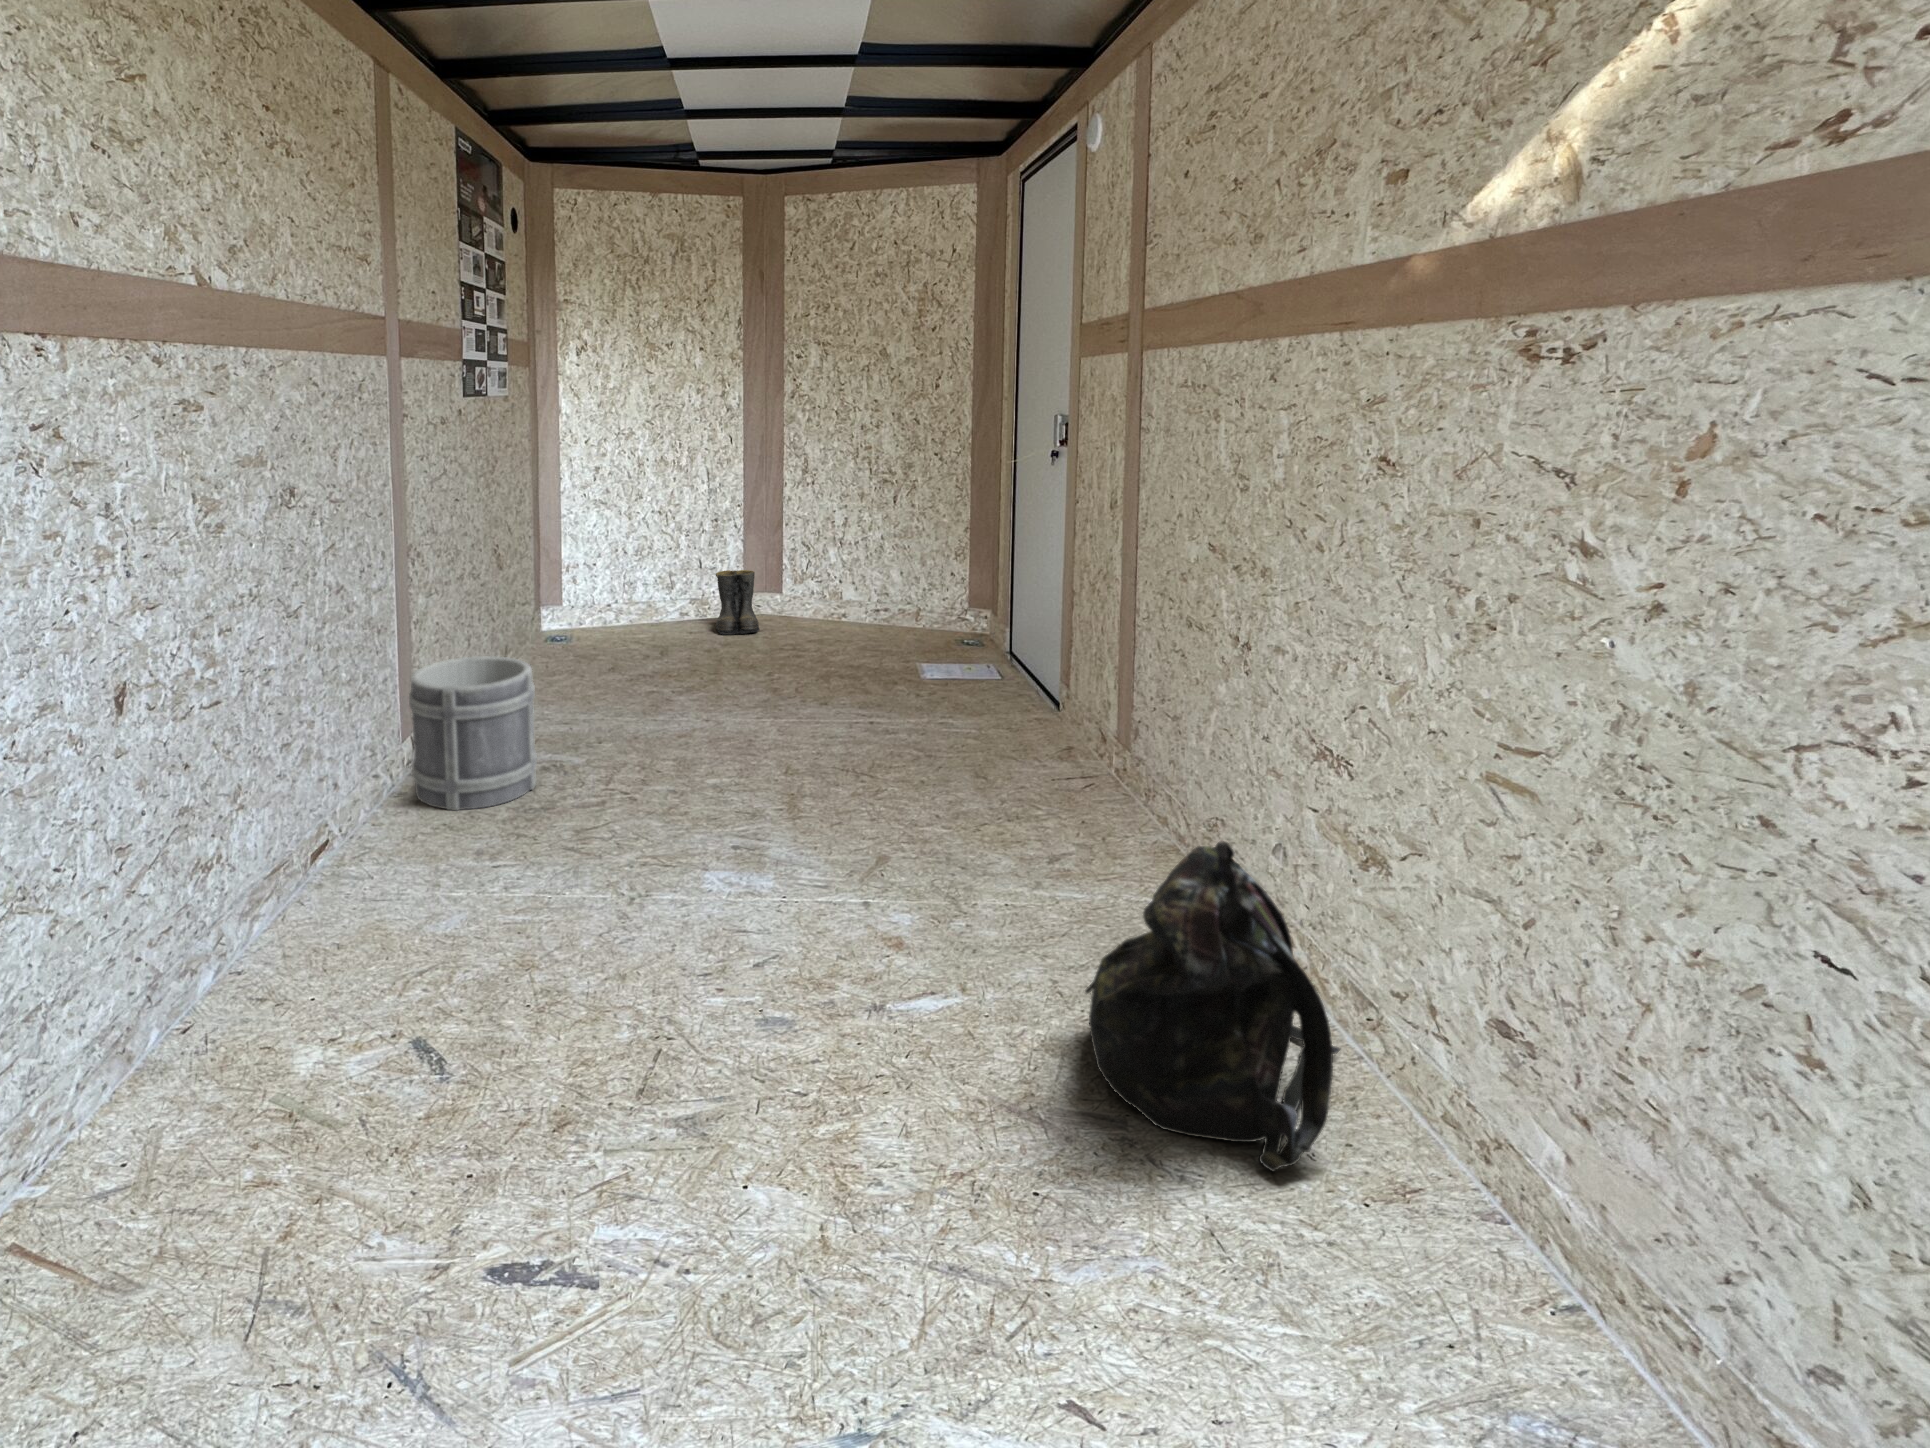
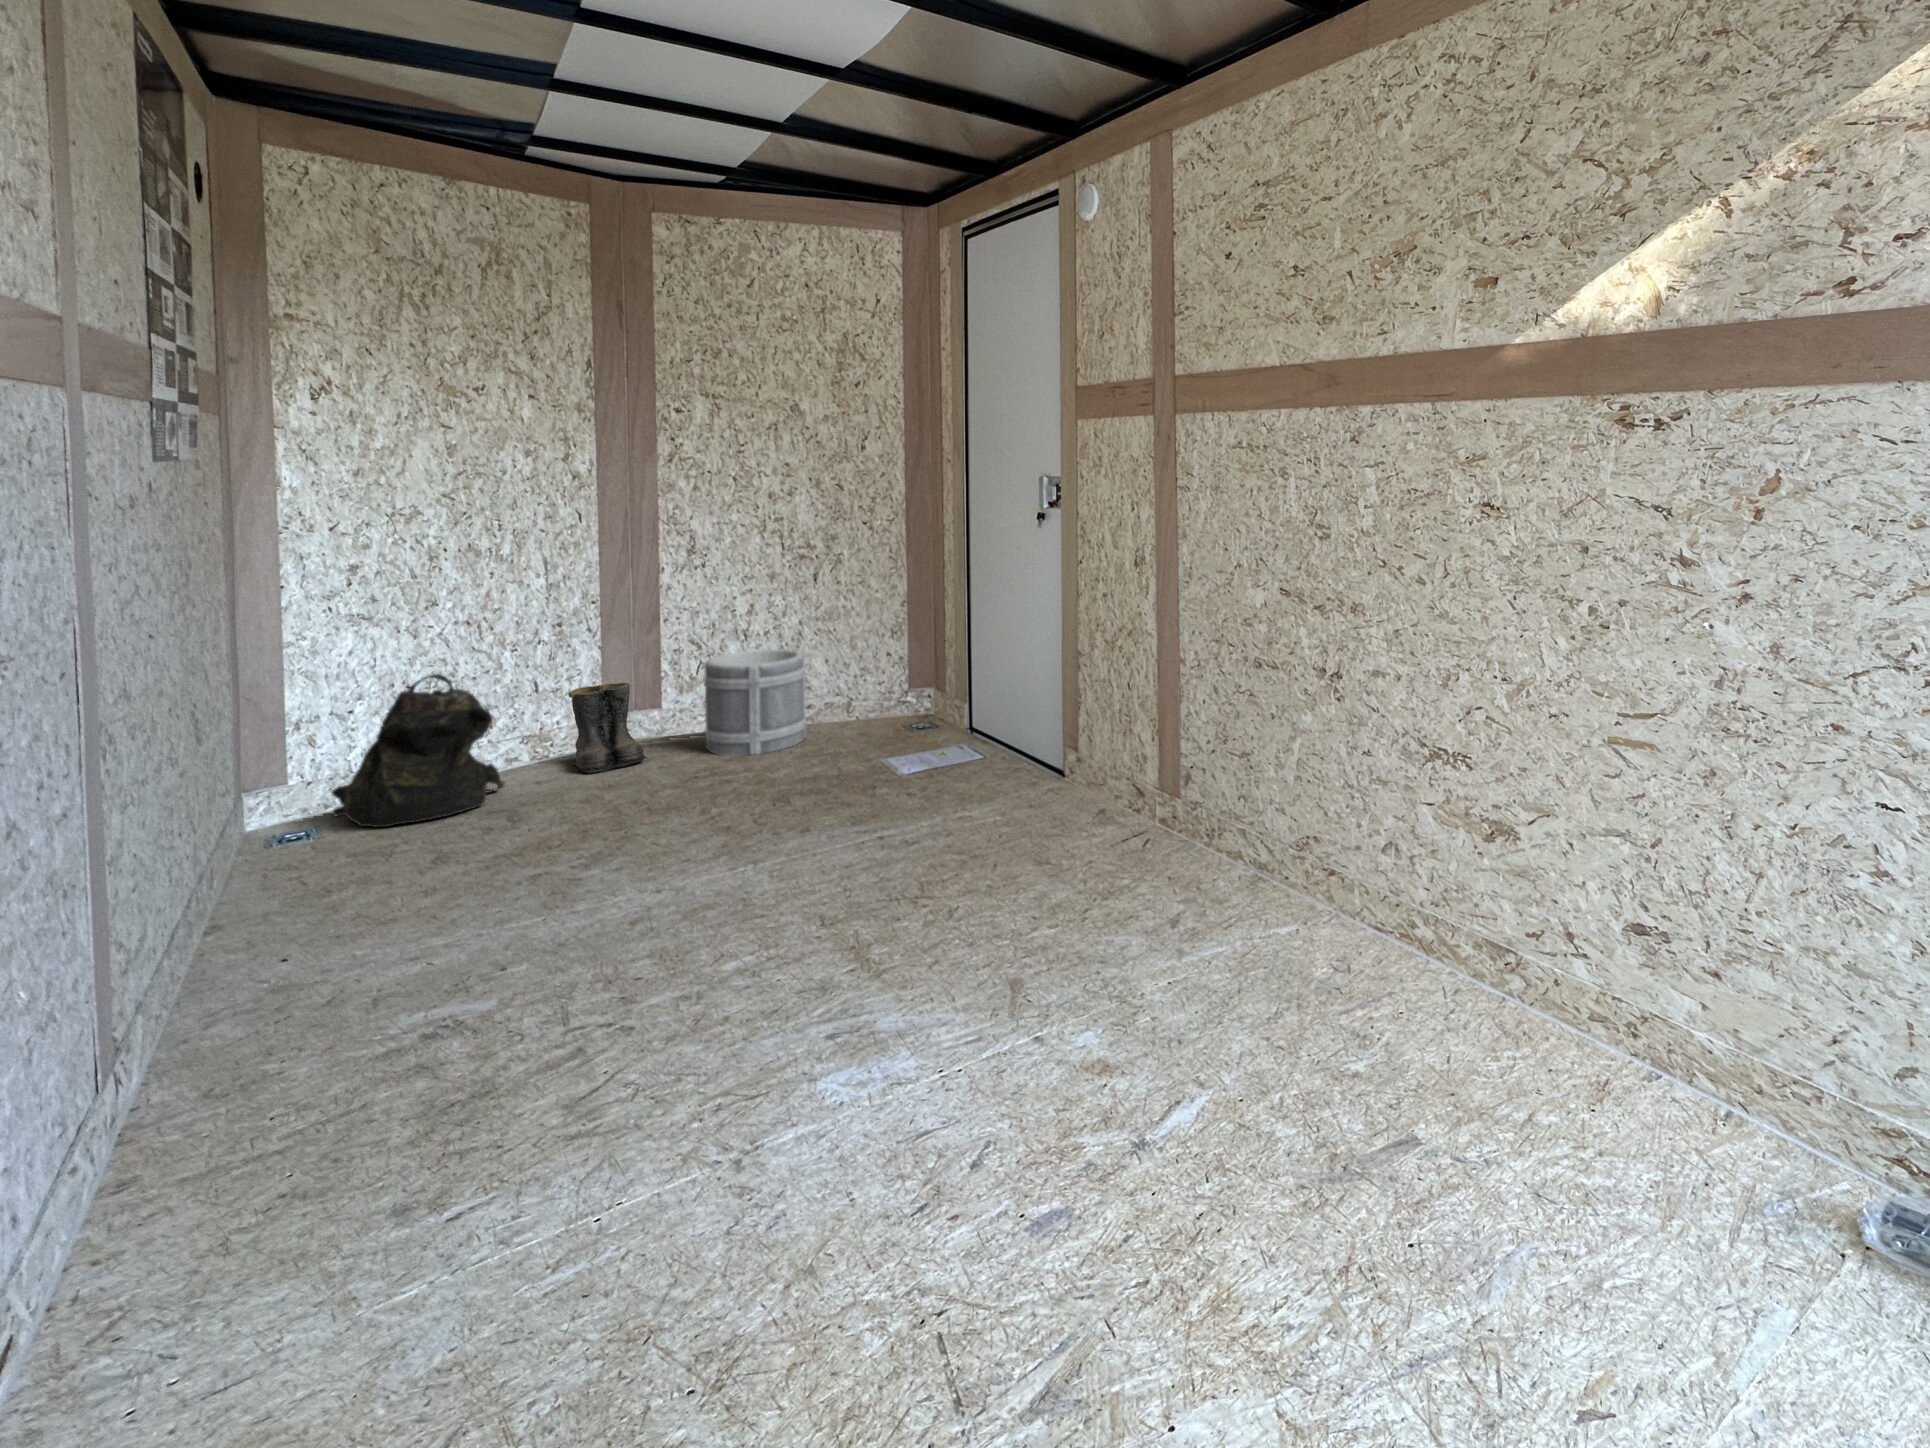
bucket: present [409,656,537,811] -> present [704,649,806,756]
backpack: present [1085,842,1340,1171] -> present [331,674,504,827]

